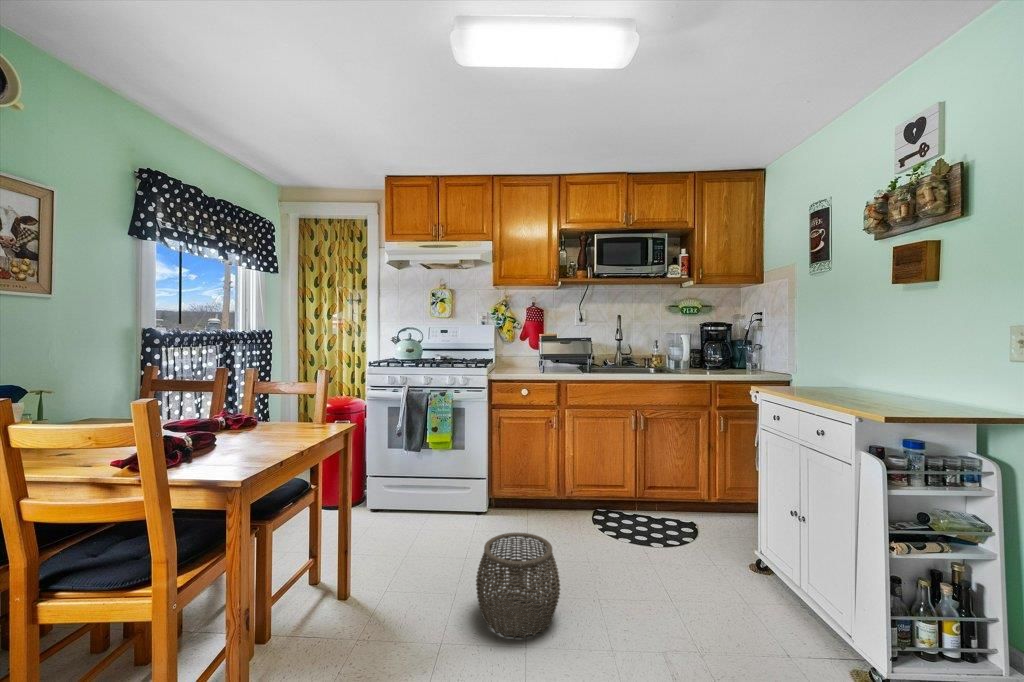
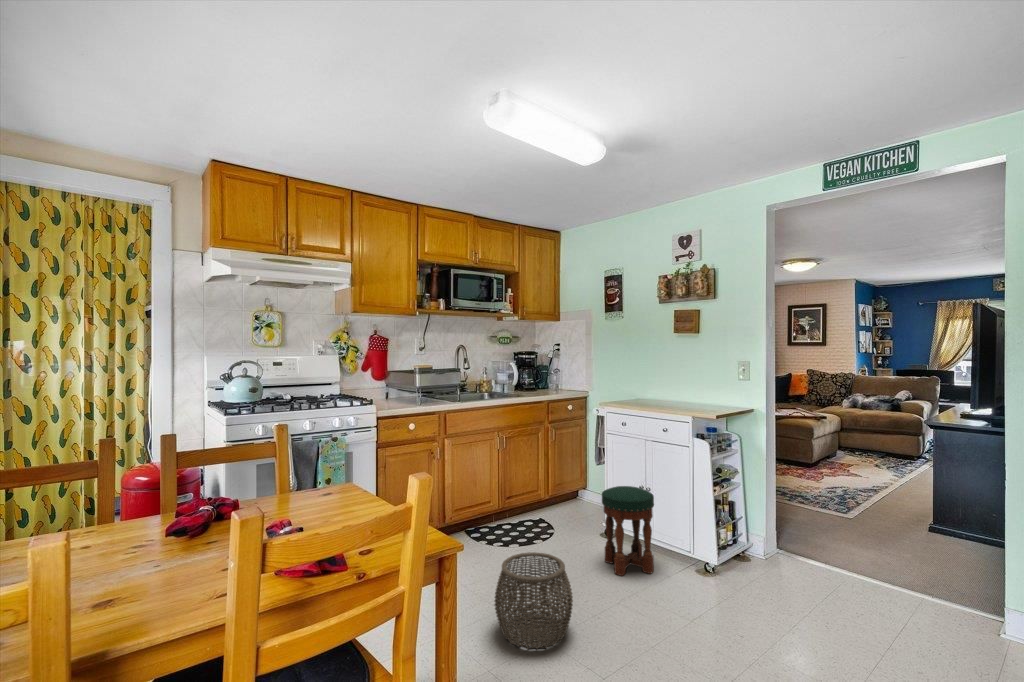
stool: none [685,499,761,628] -> present [602,486,654,576]

